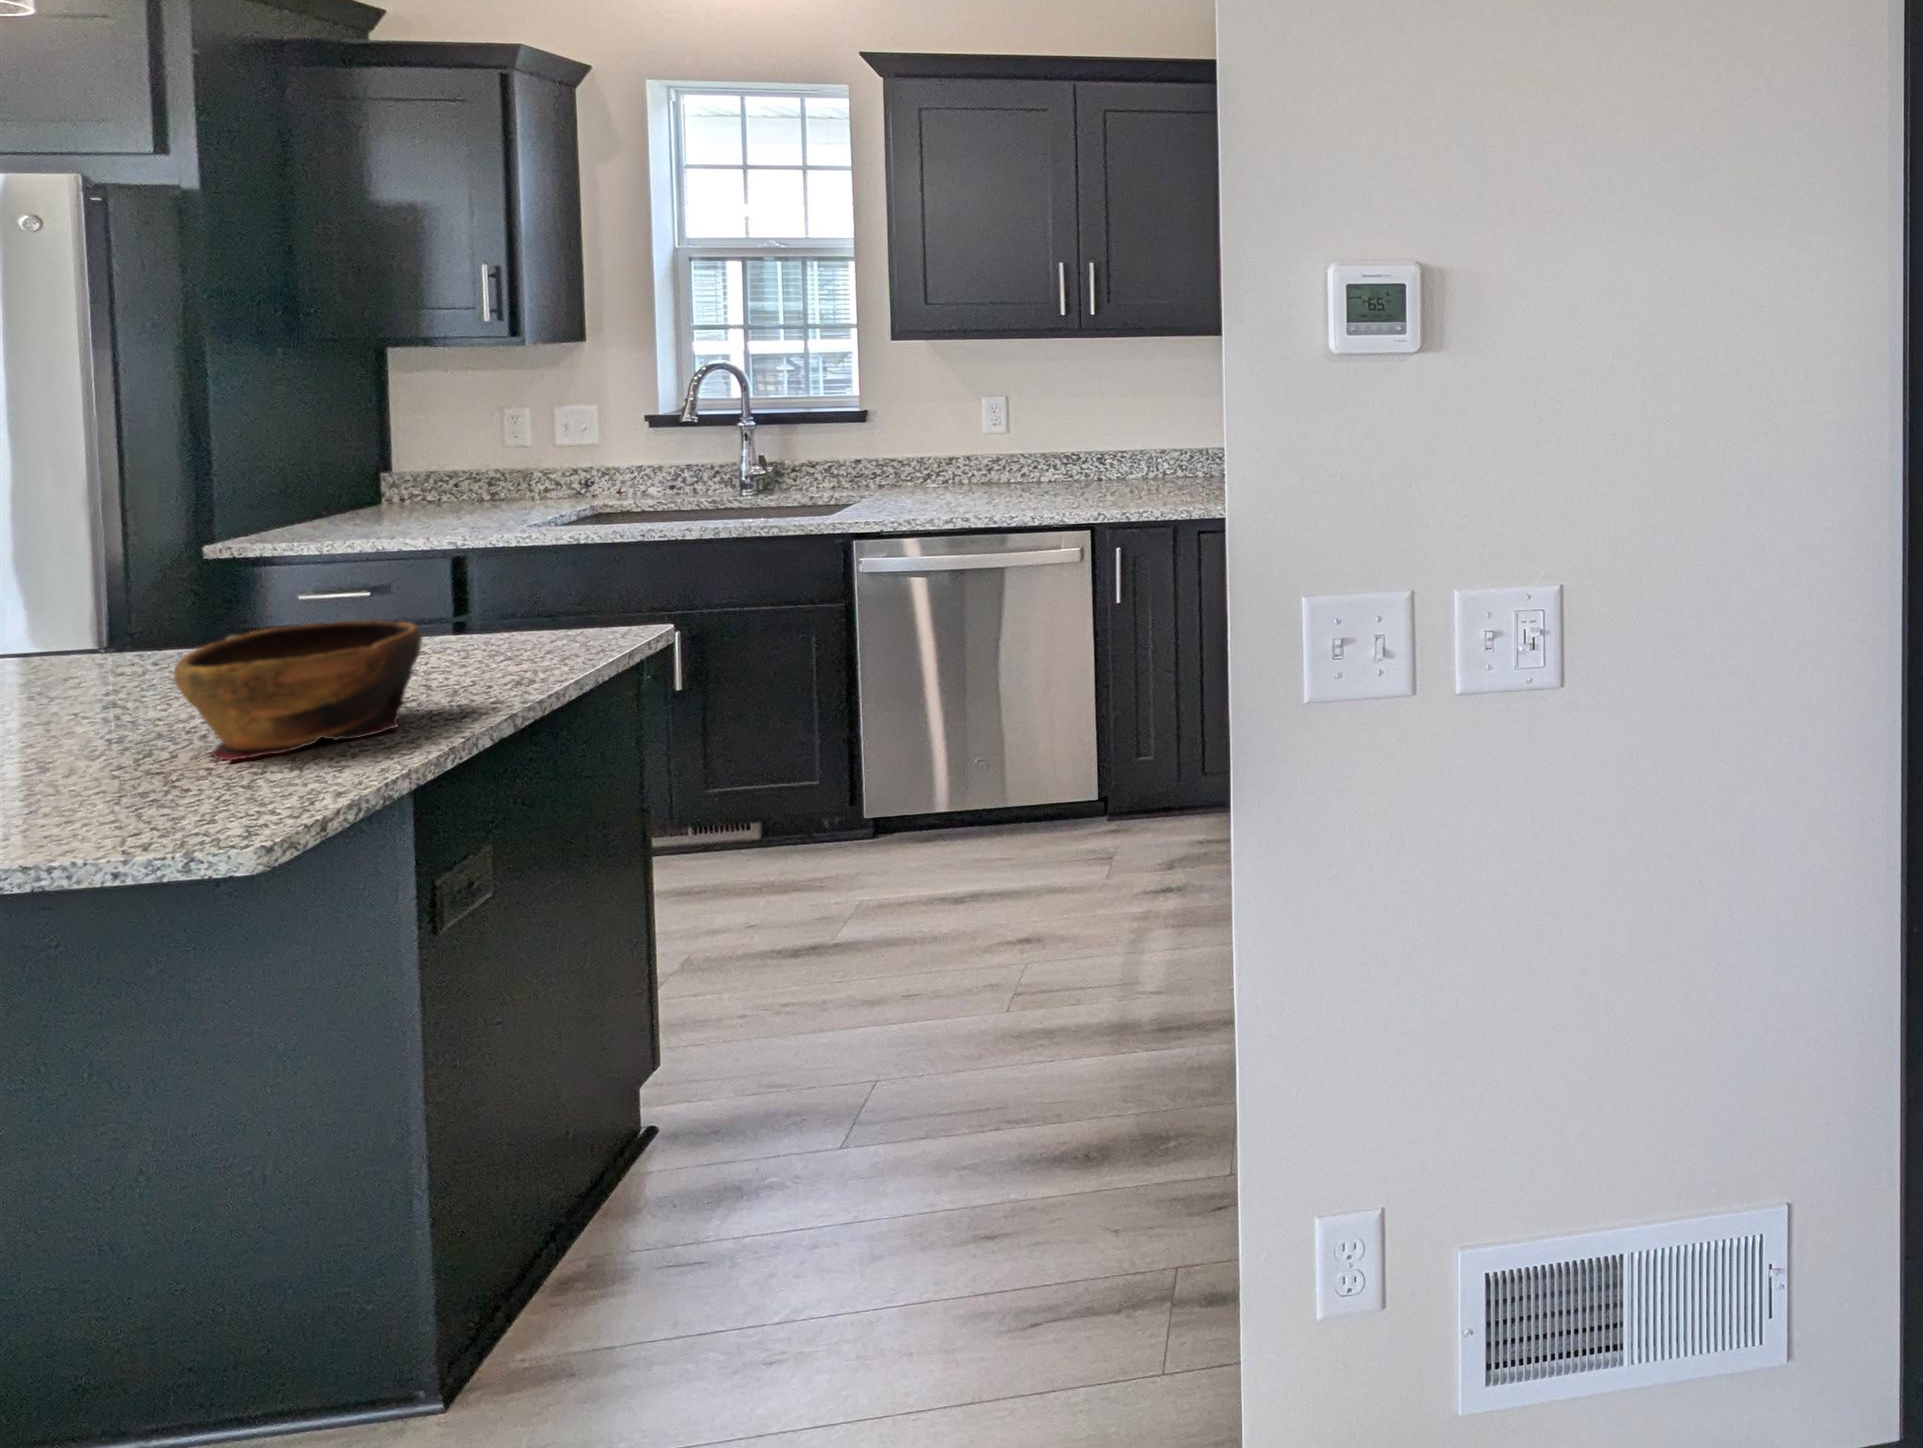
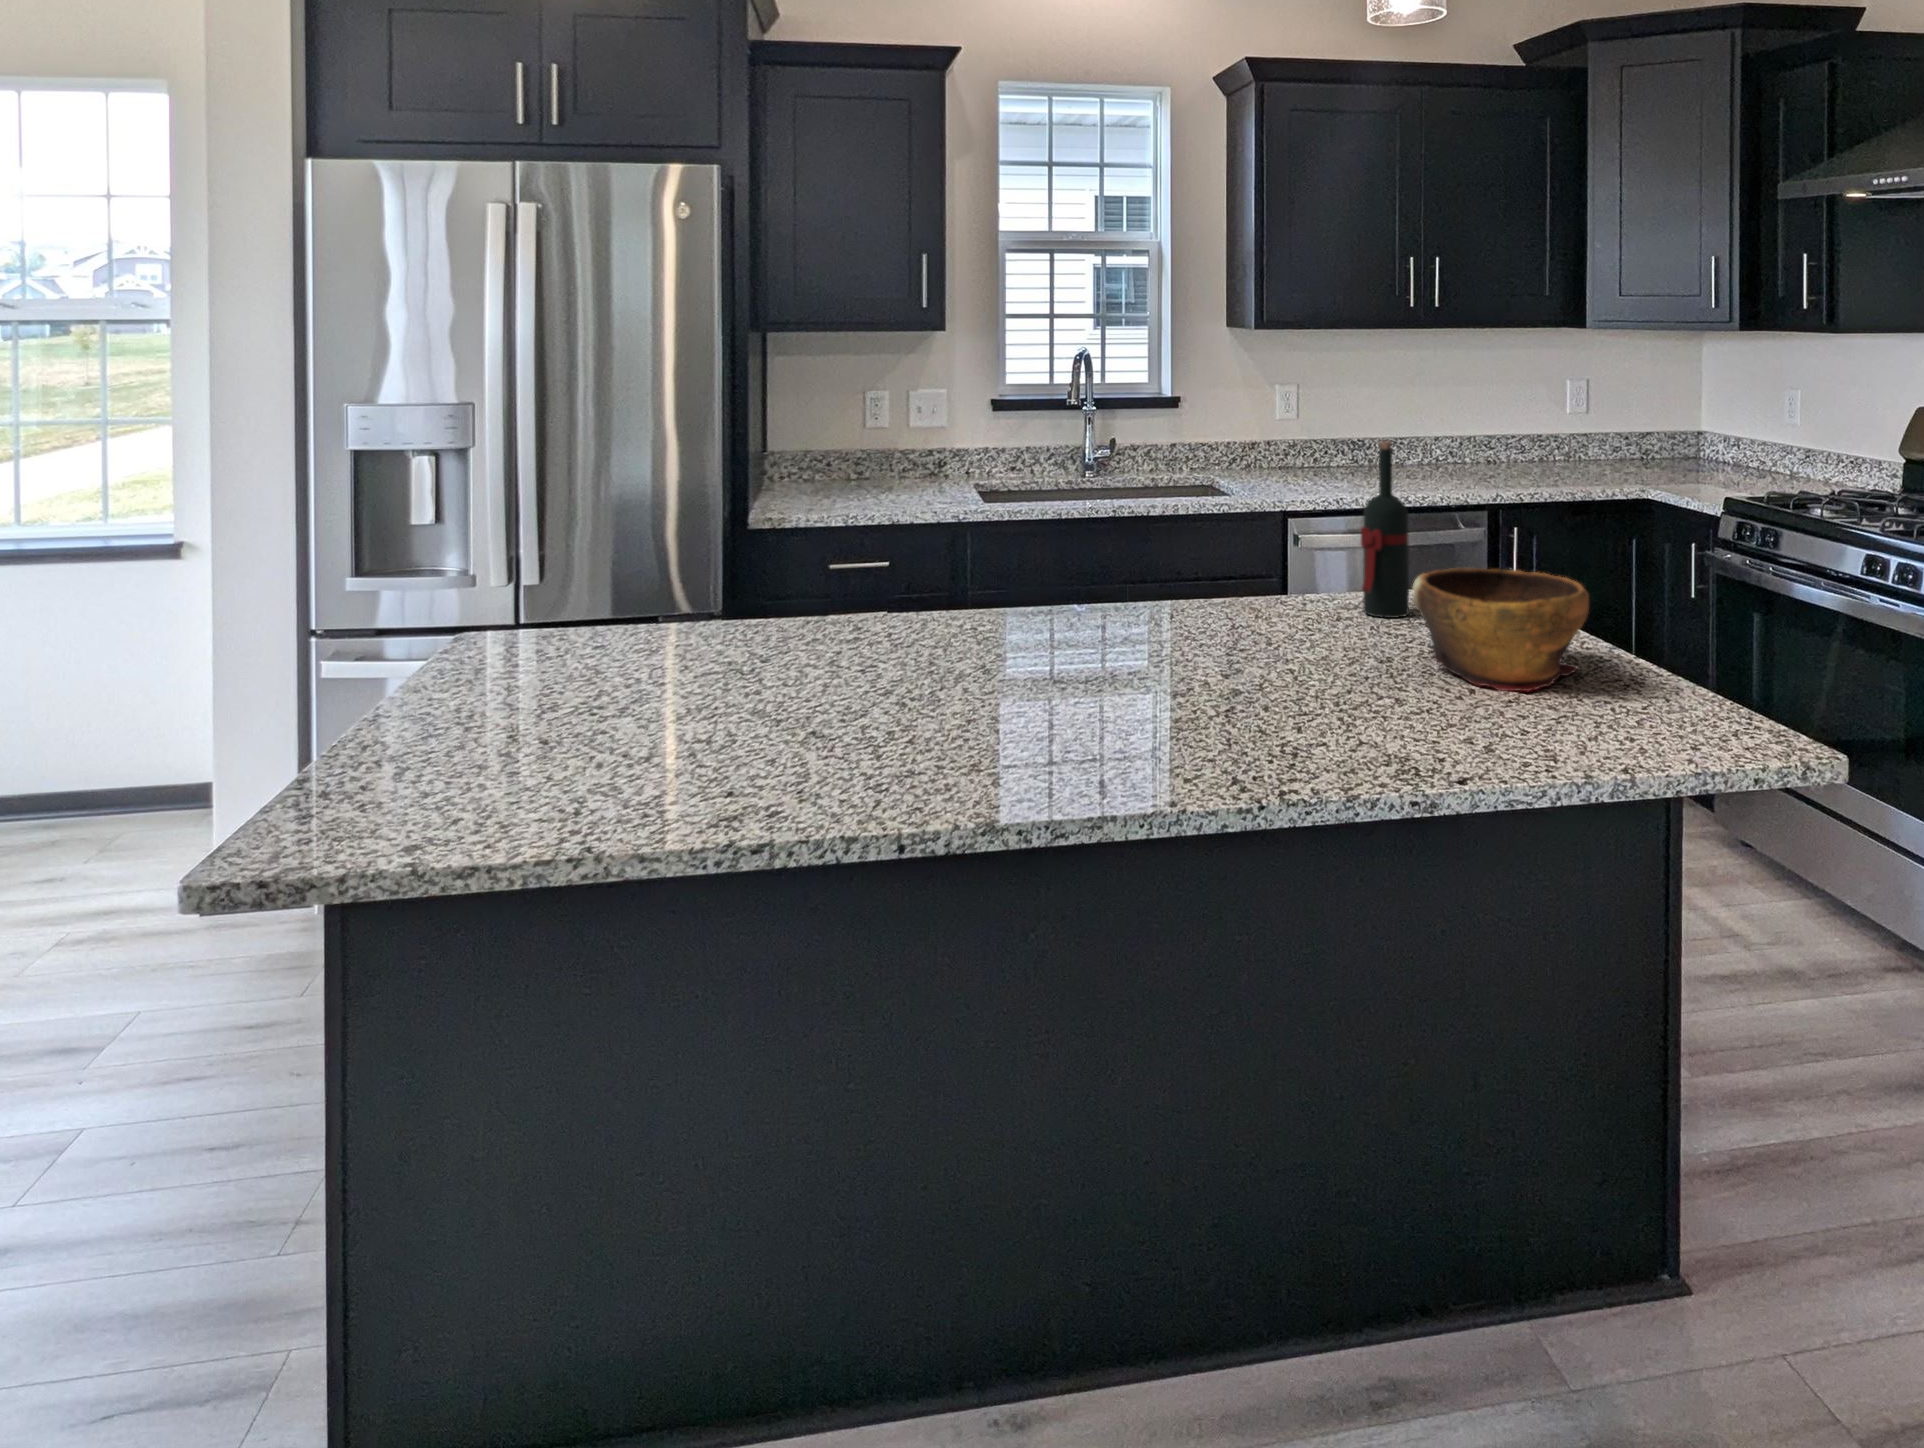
wine bottle: none [417,479,497,665] -> present [1361,441,1409,618]

